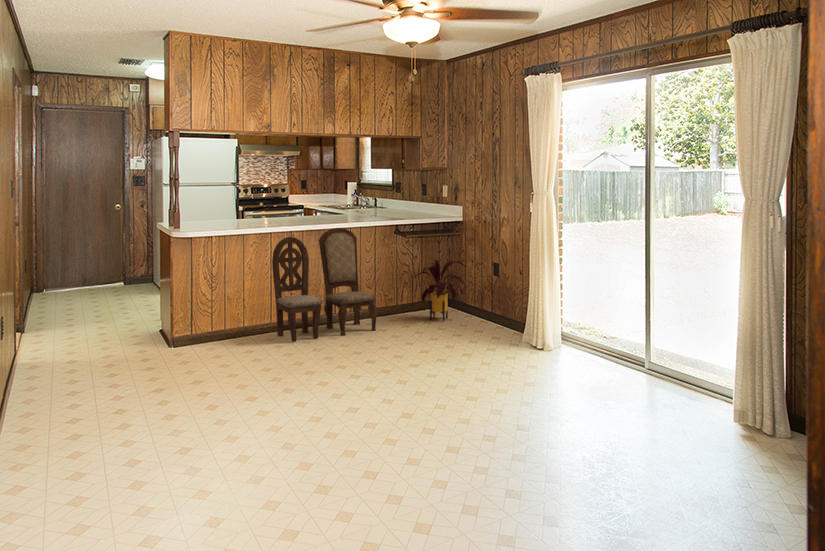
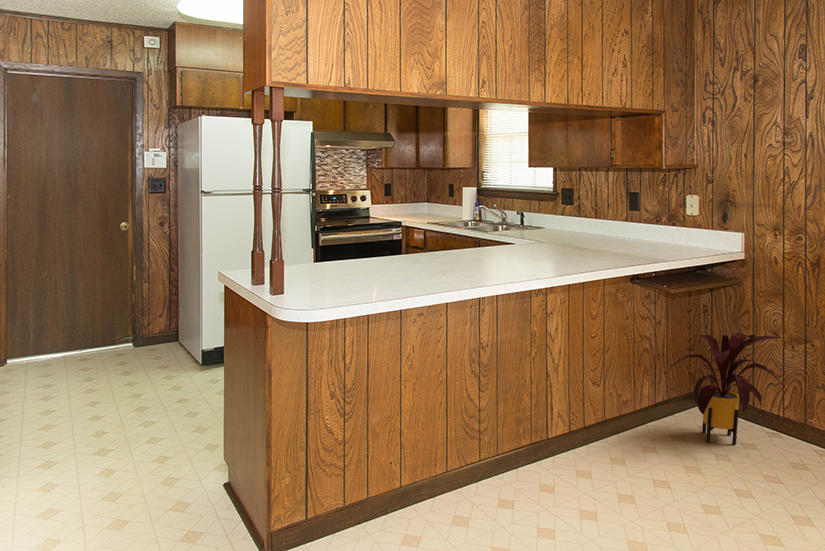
dining chair: present [272,228,377,342] -> none [461,281,645,527]

